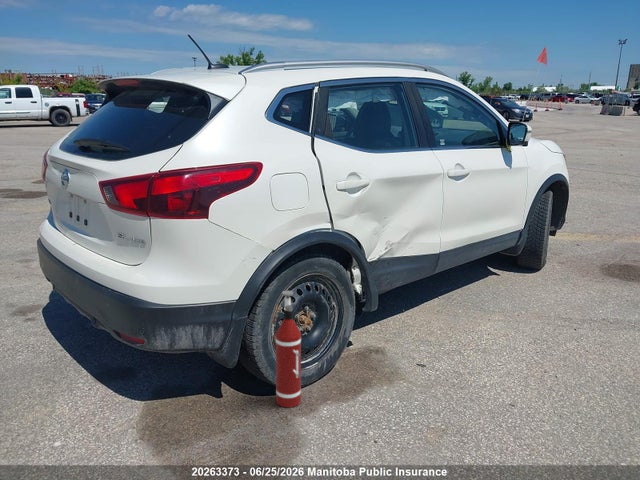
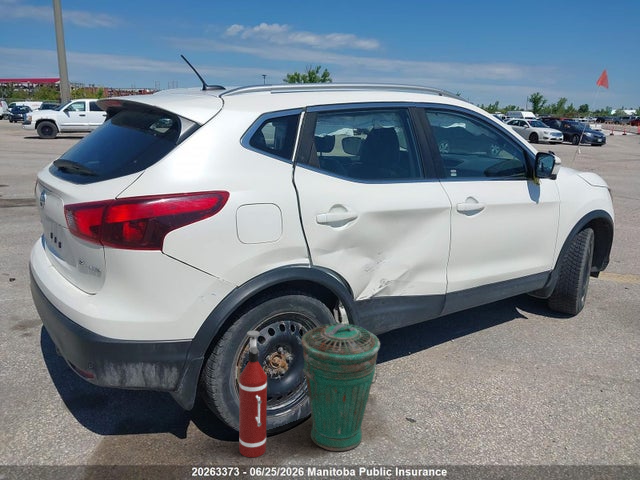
trash can: none [328,281,400,396] -> present [300,323,380,451]

